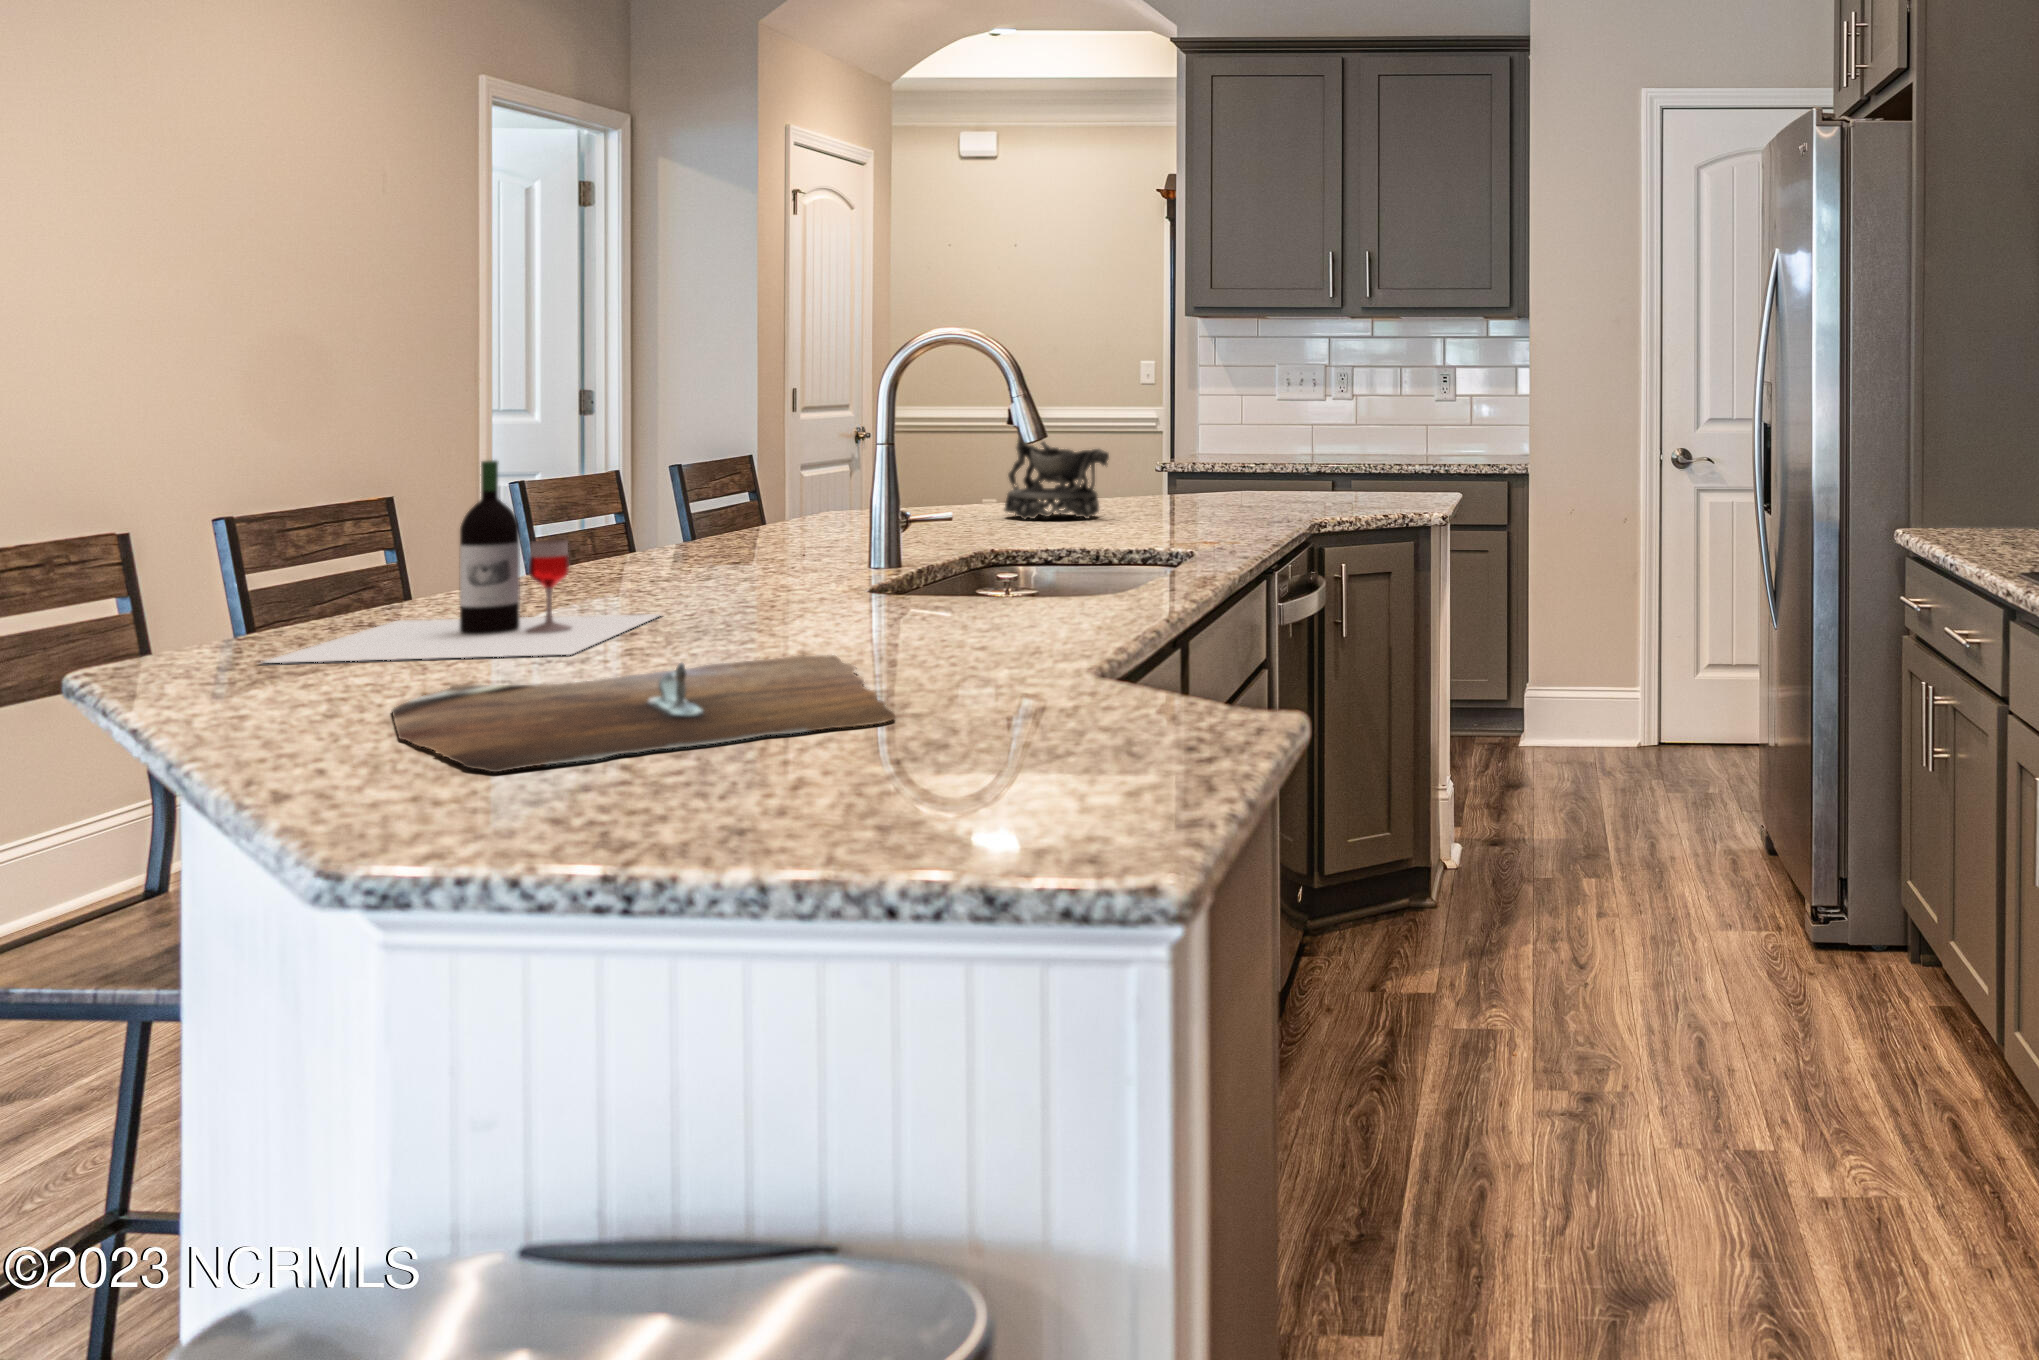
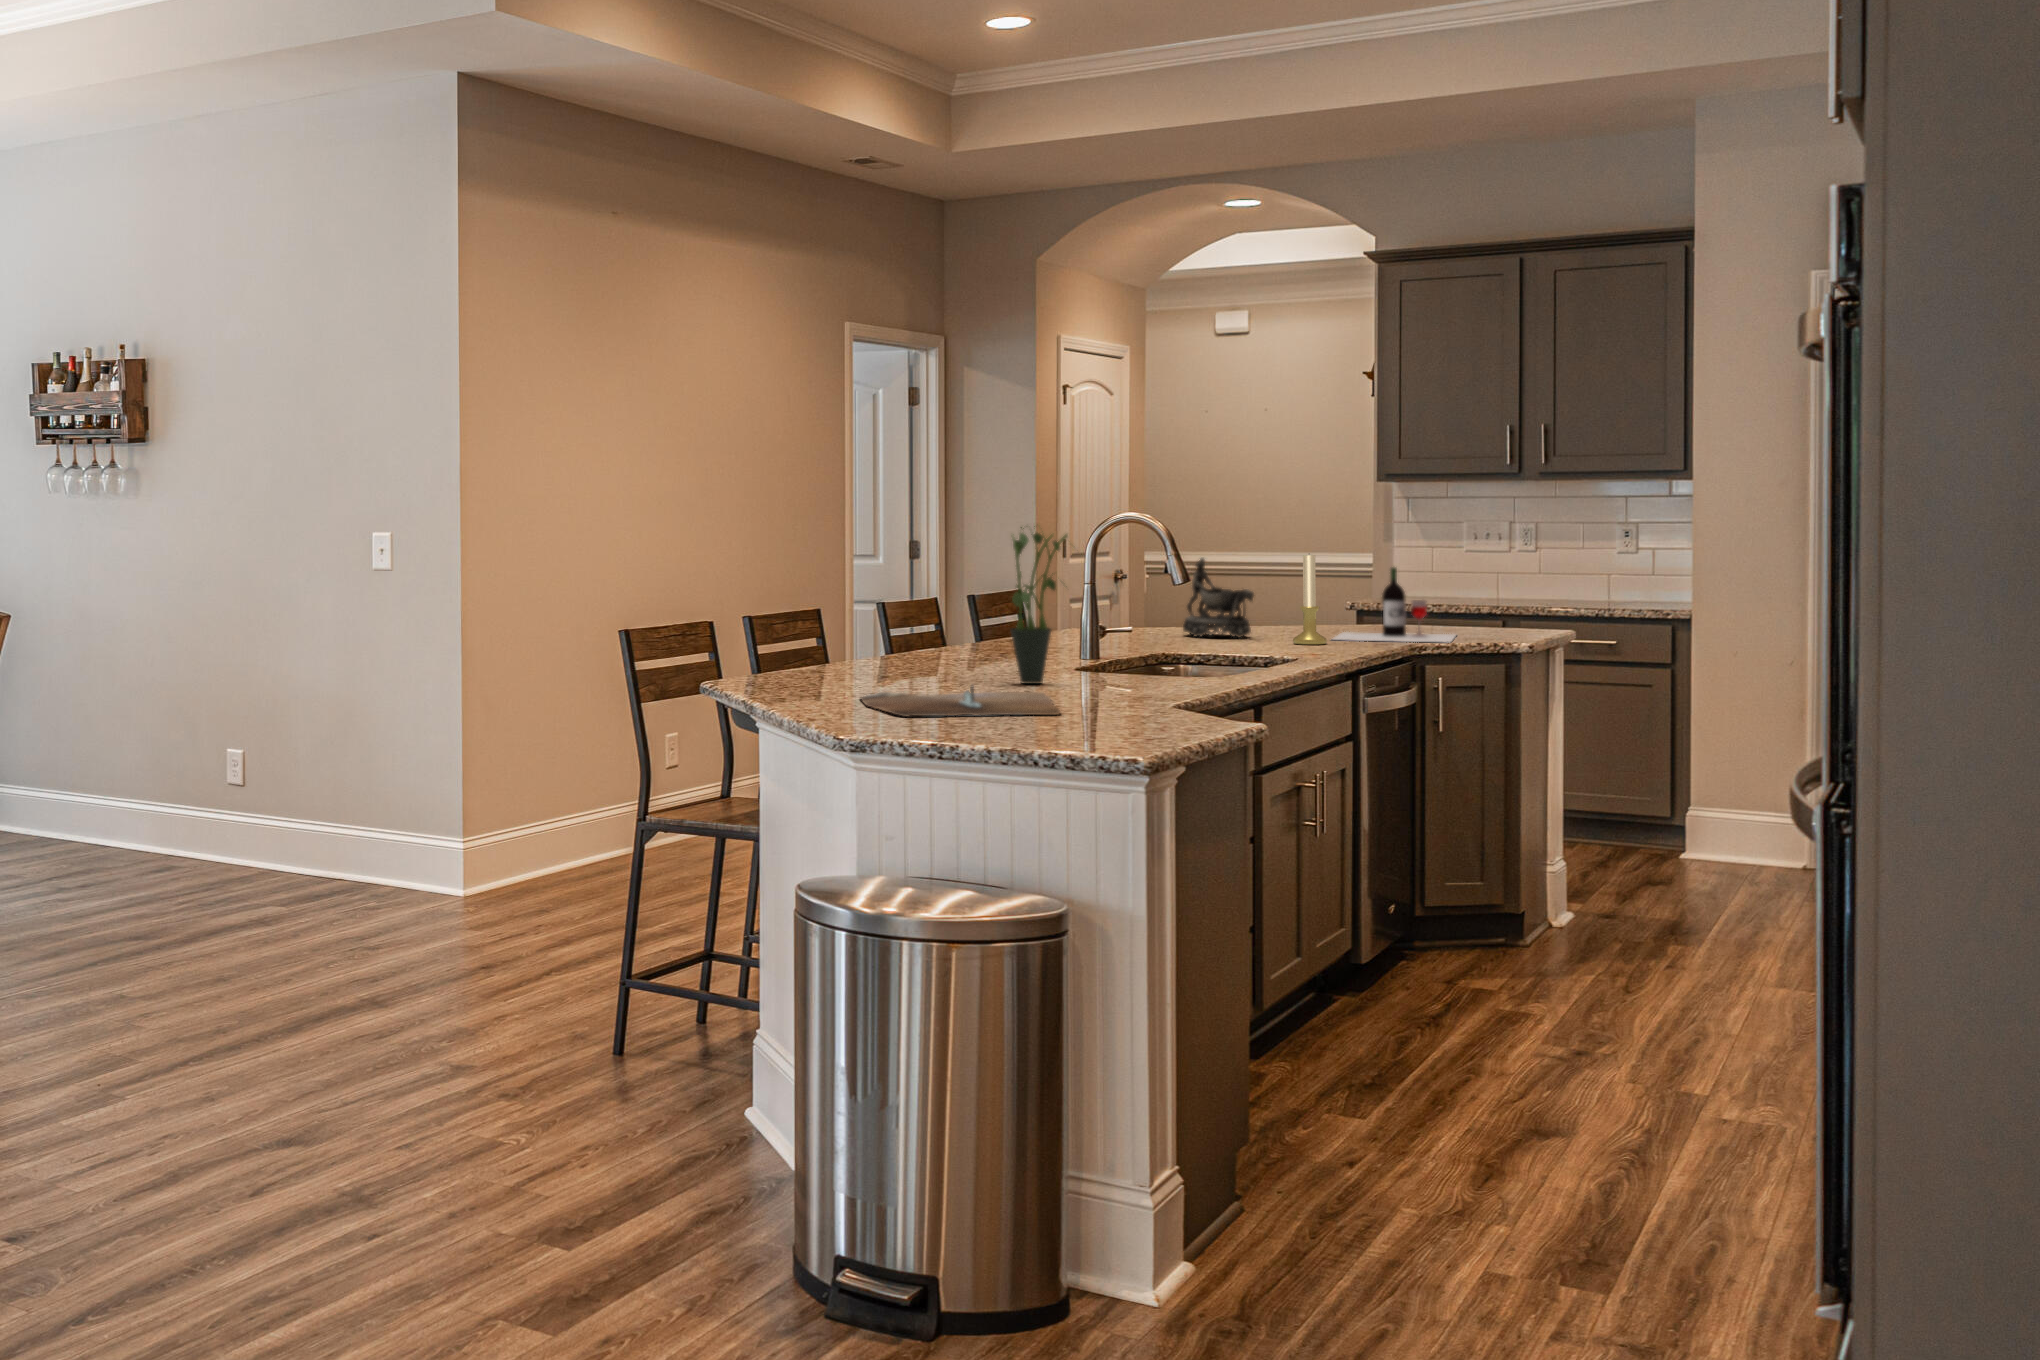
potted plant: none [759,323,899,632] -> present [1011,526,1067,684]
candle holder: none [1165,394,1210,525] -> present [1293,555,1327,645]
wine bottle: present [261,460,659,663] -> present [1334,567,1455,643]

